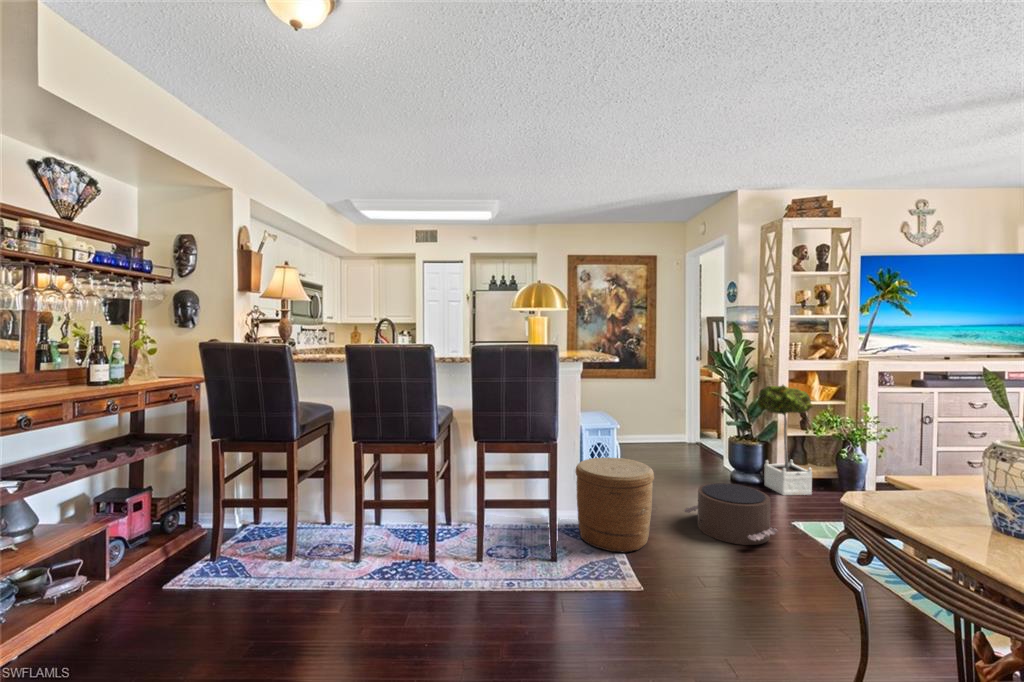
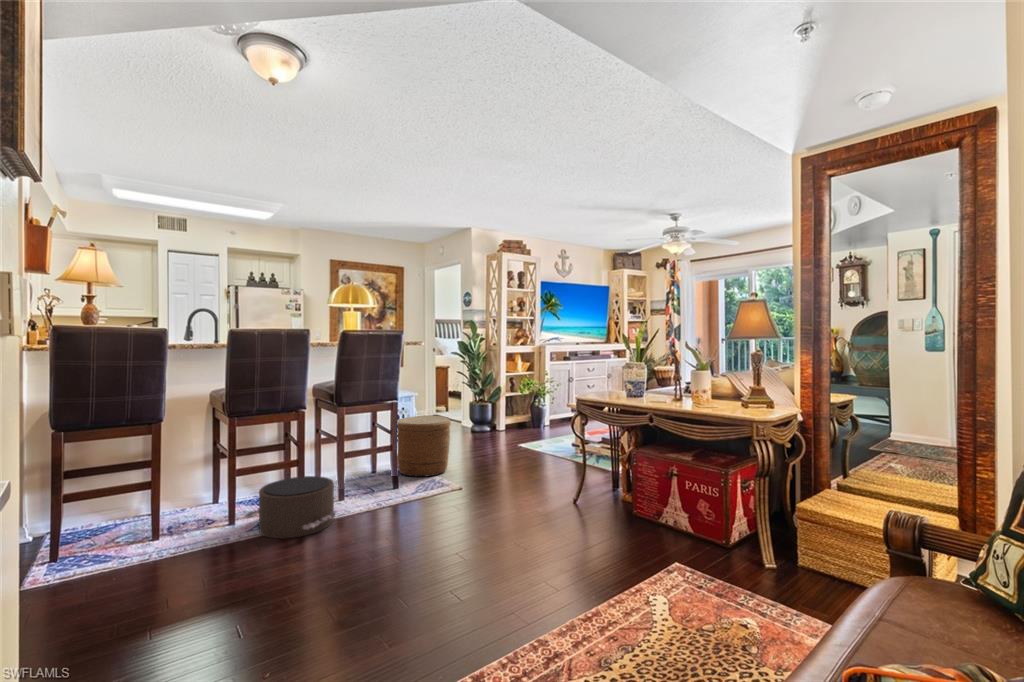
potted tree: present [757,385,813,495] -> none [488,362,521,434]
pouf: present [684,483,777,545] -> present [245,476,336,538]

